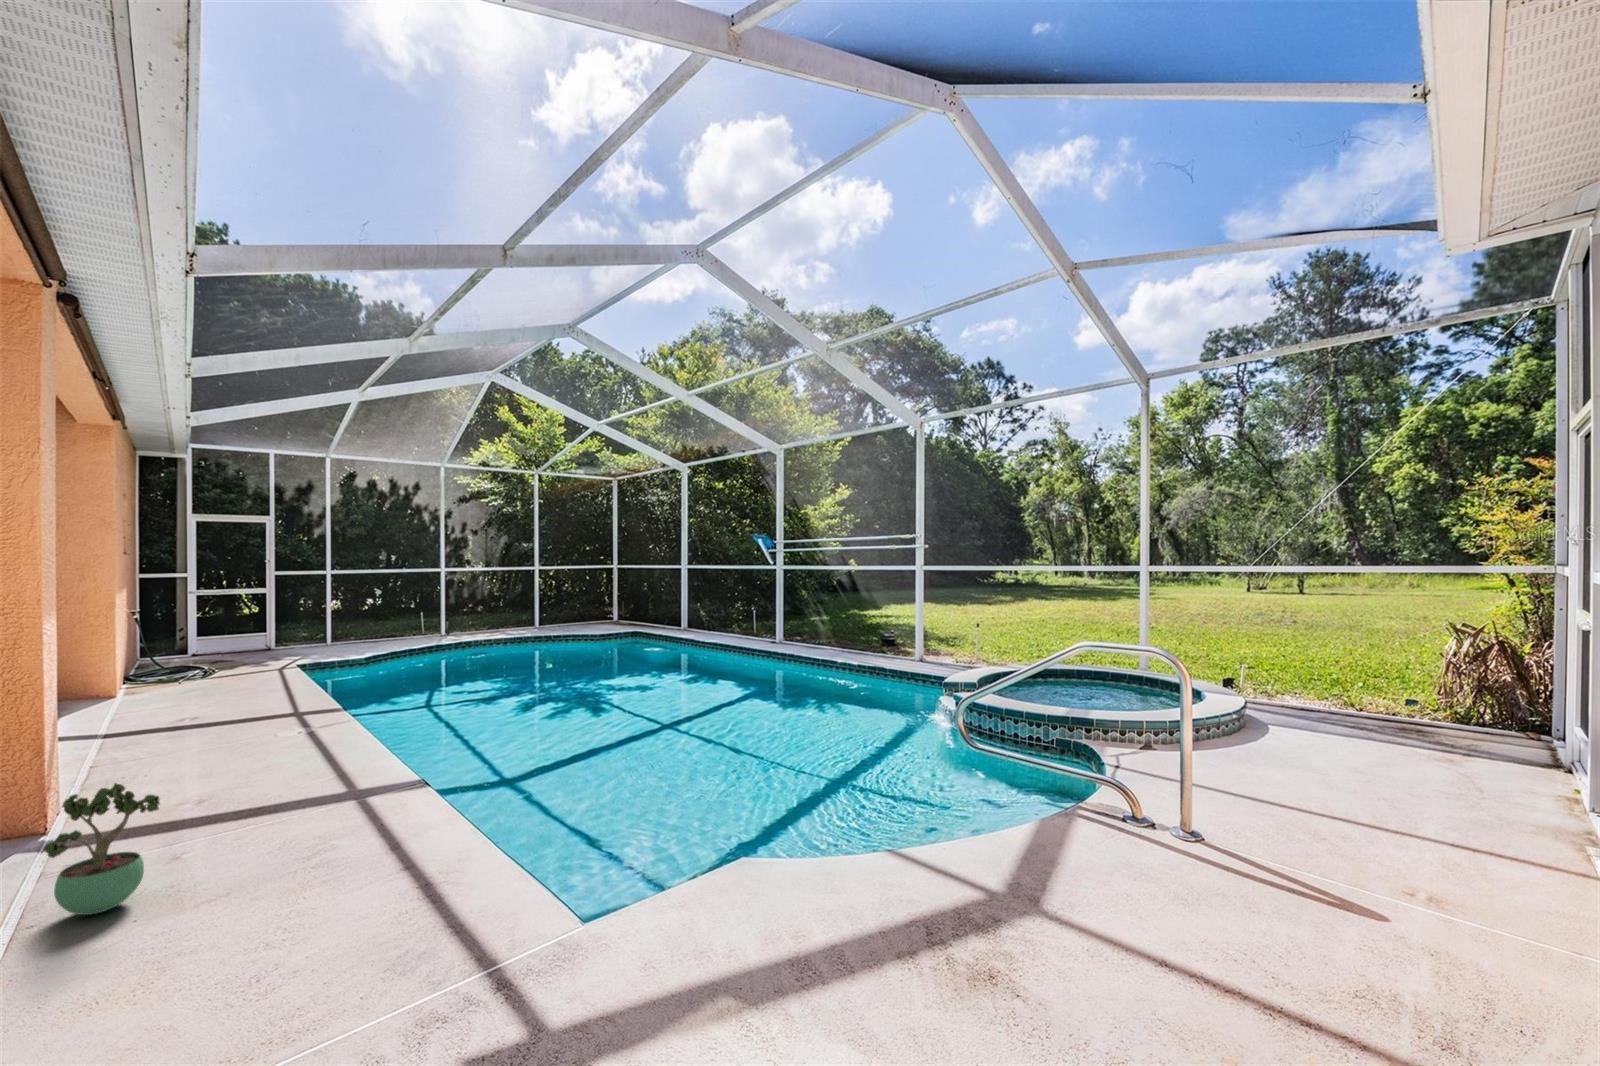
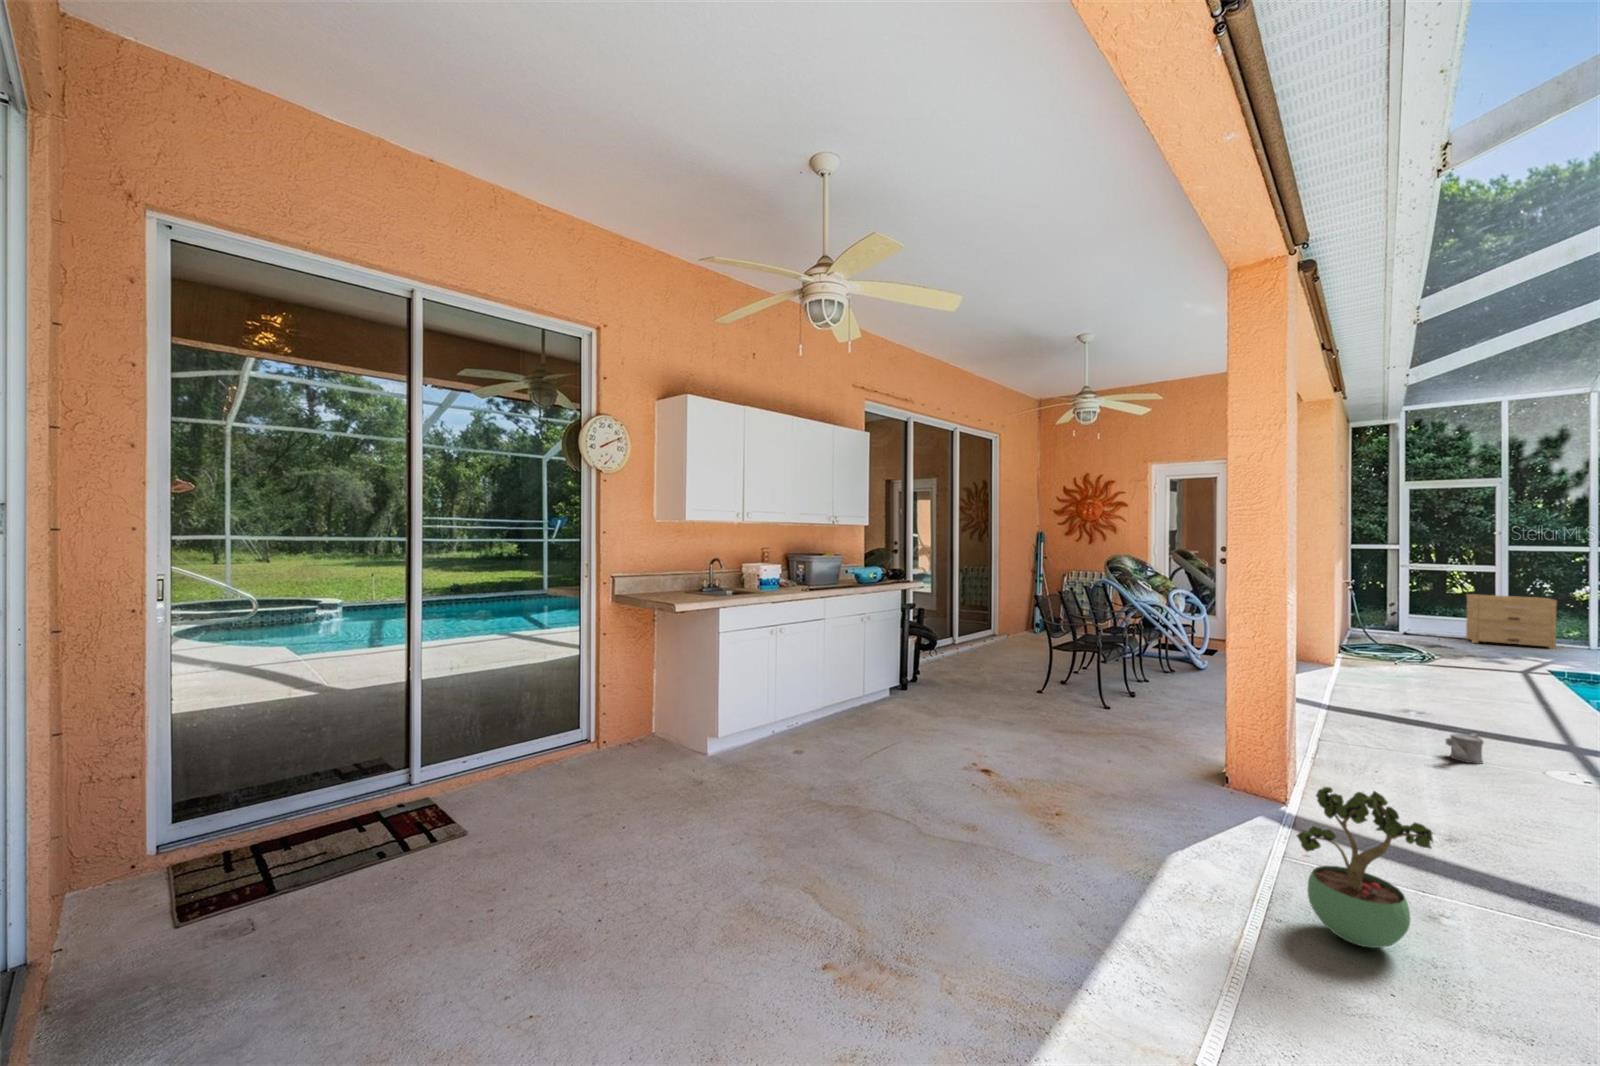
side table: none [245,610,306,654] -> present [1466,594,1557,649]
watering can: none [203,725,232,750] -> present [1446,733,1483,764]

